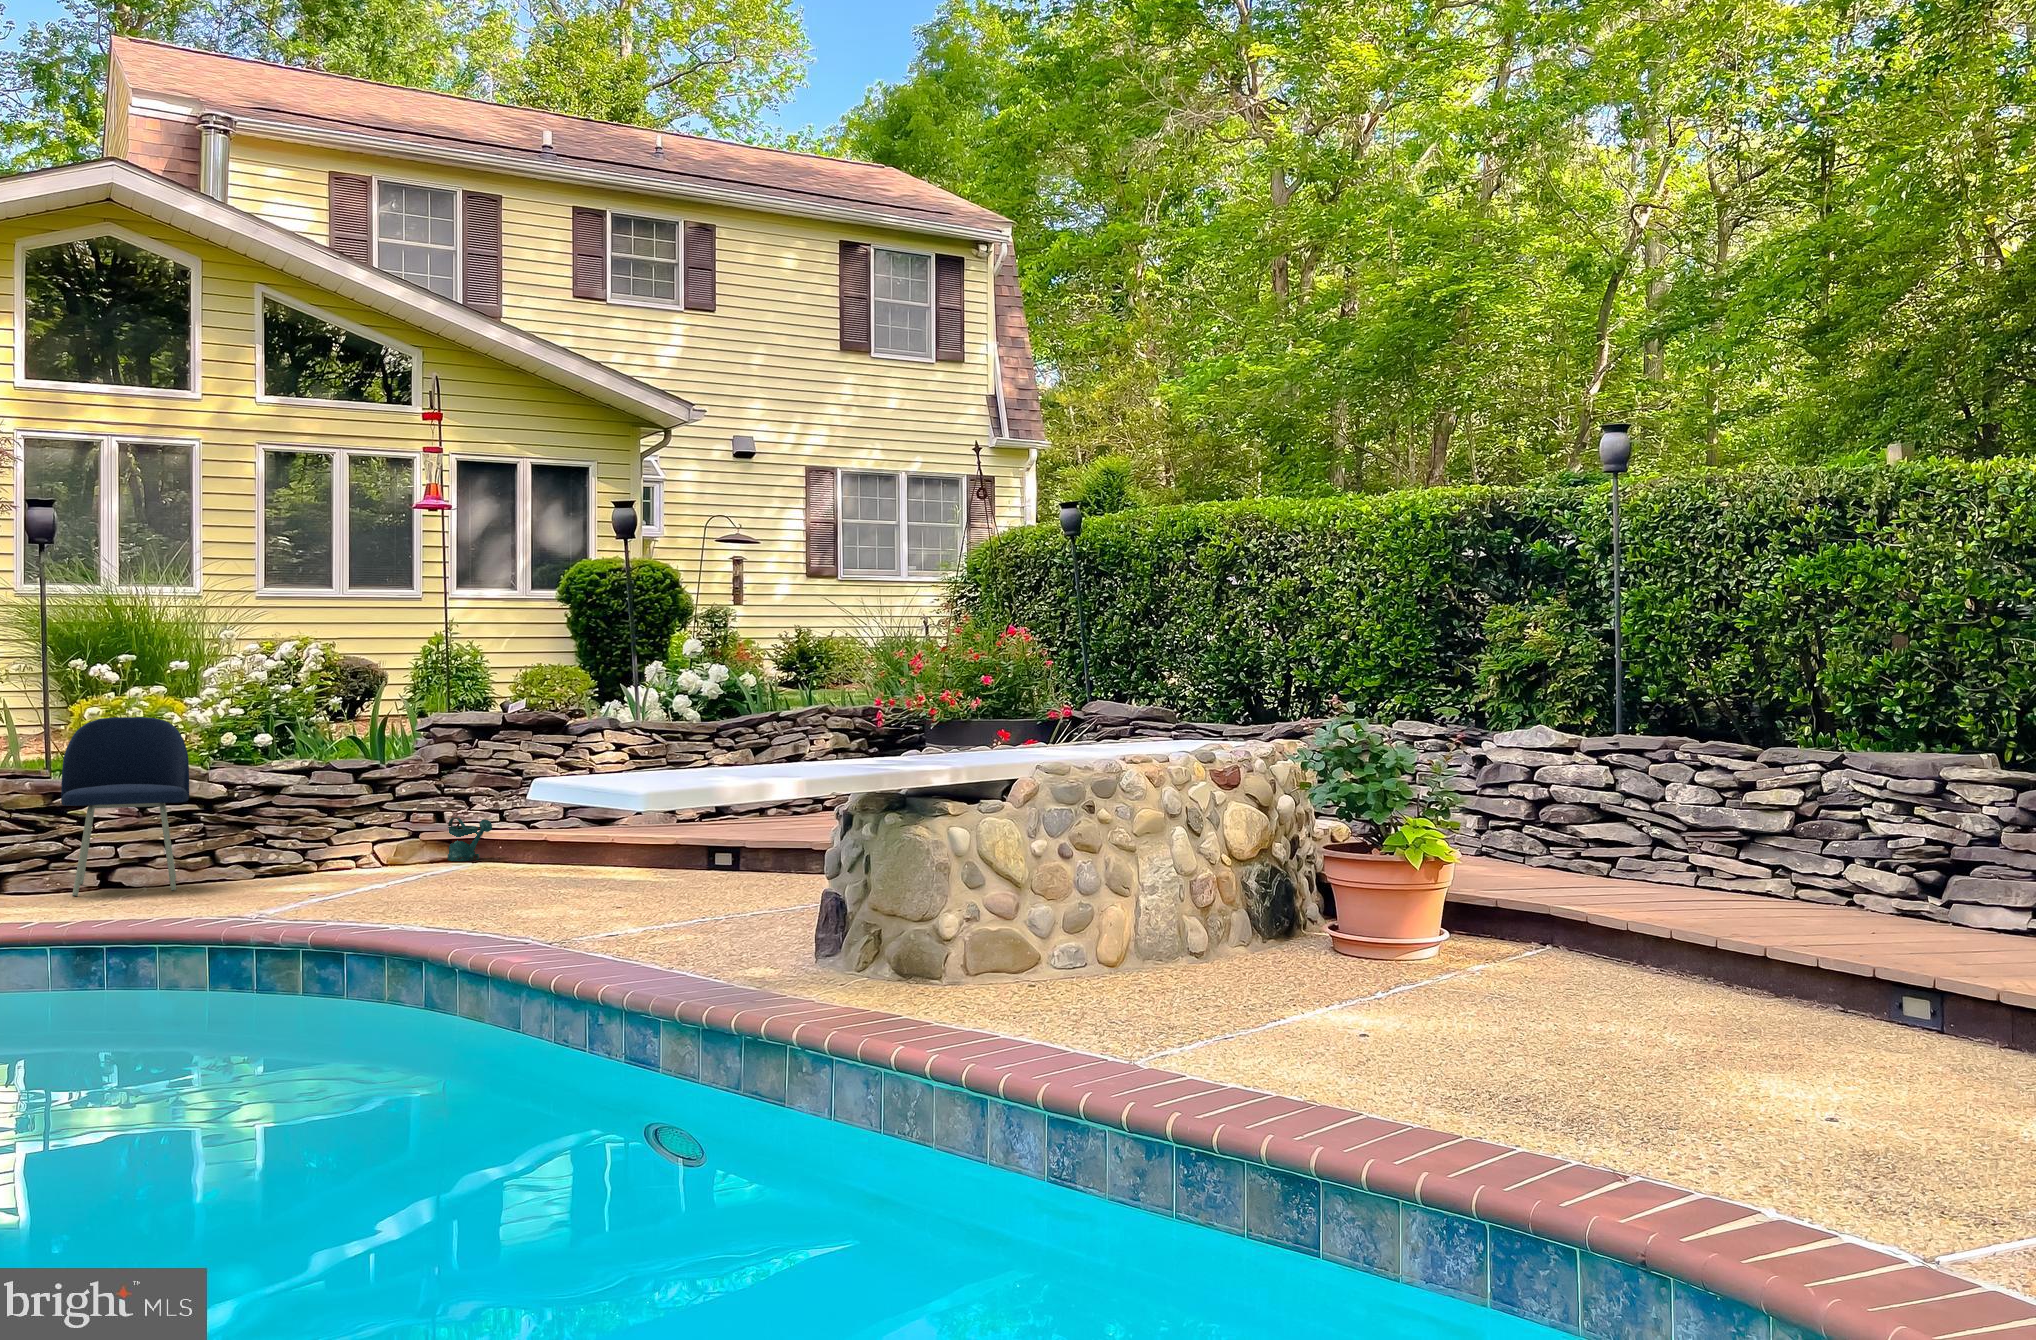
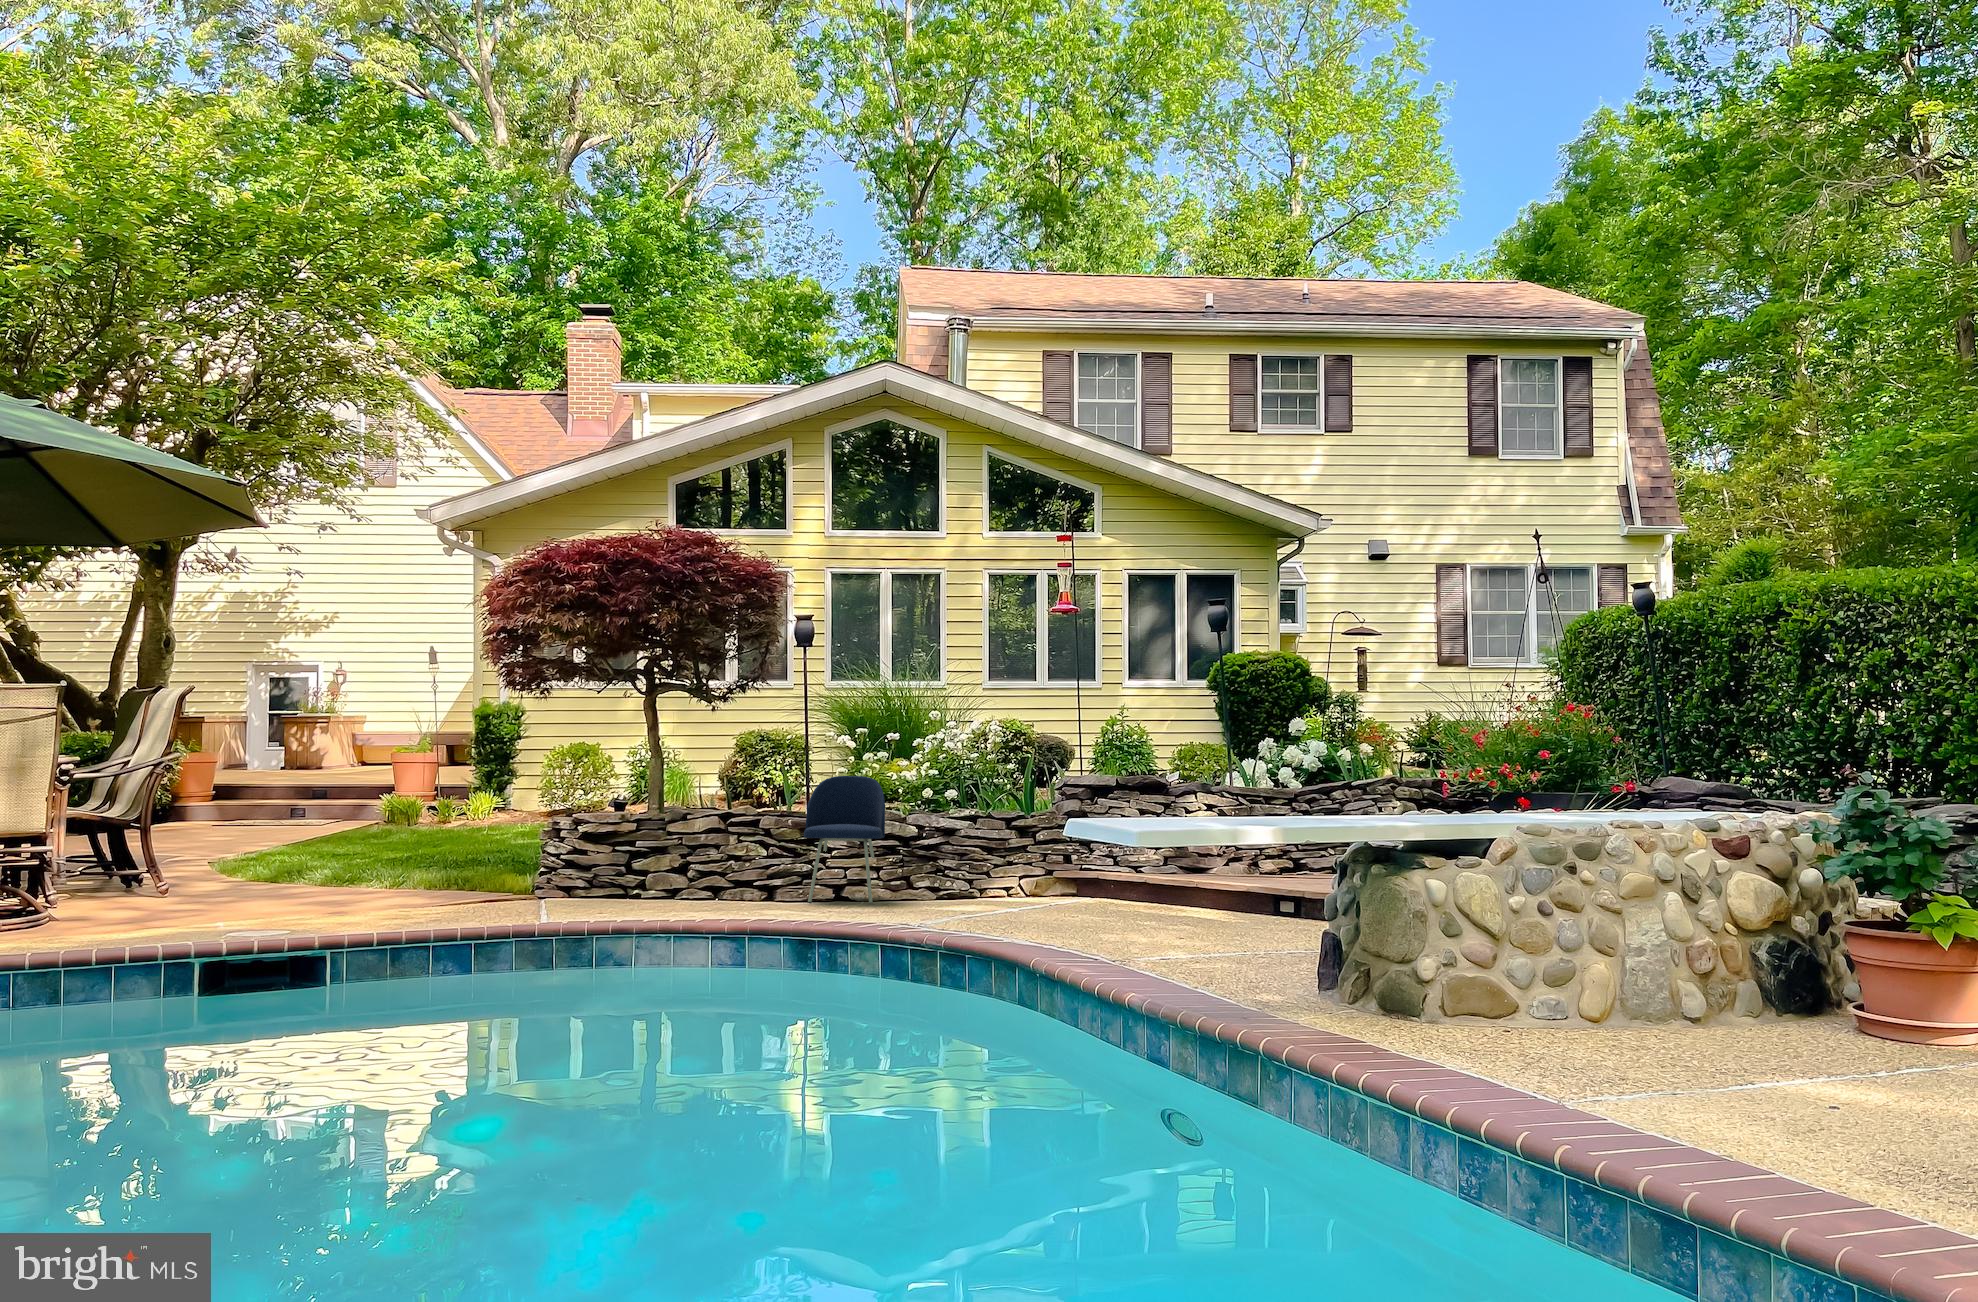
watering can: present [448,817,492,861] -> none [1075,861,1106,896]

